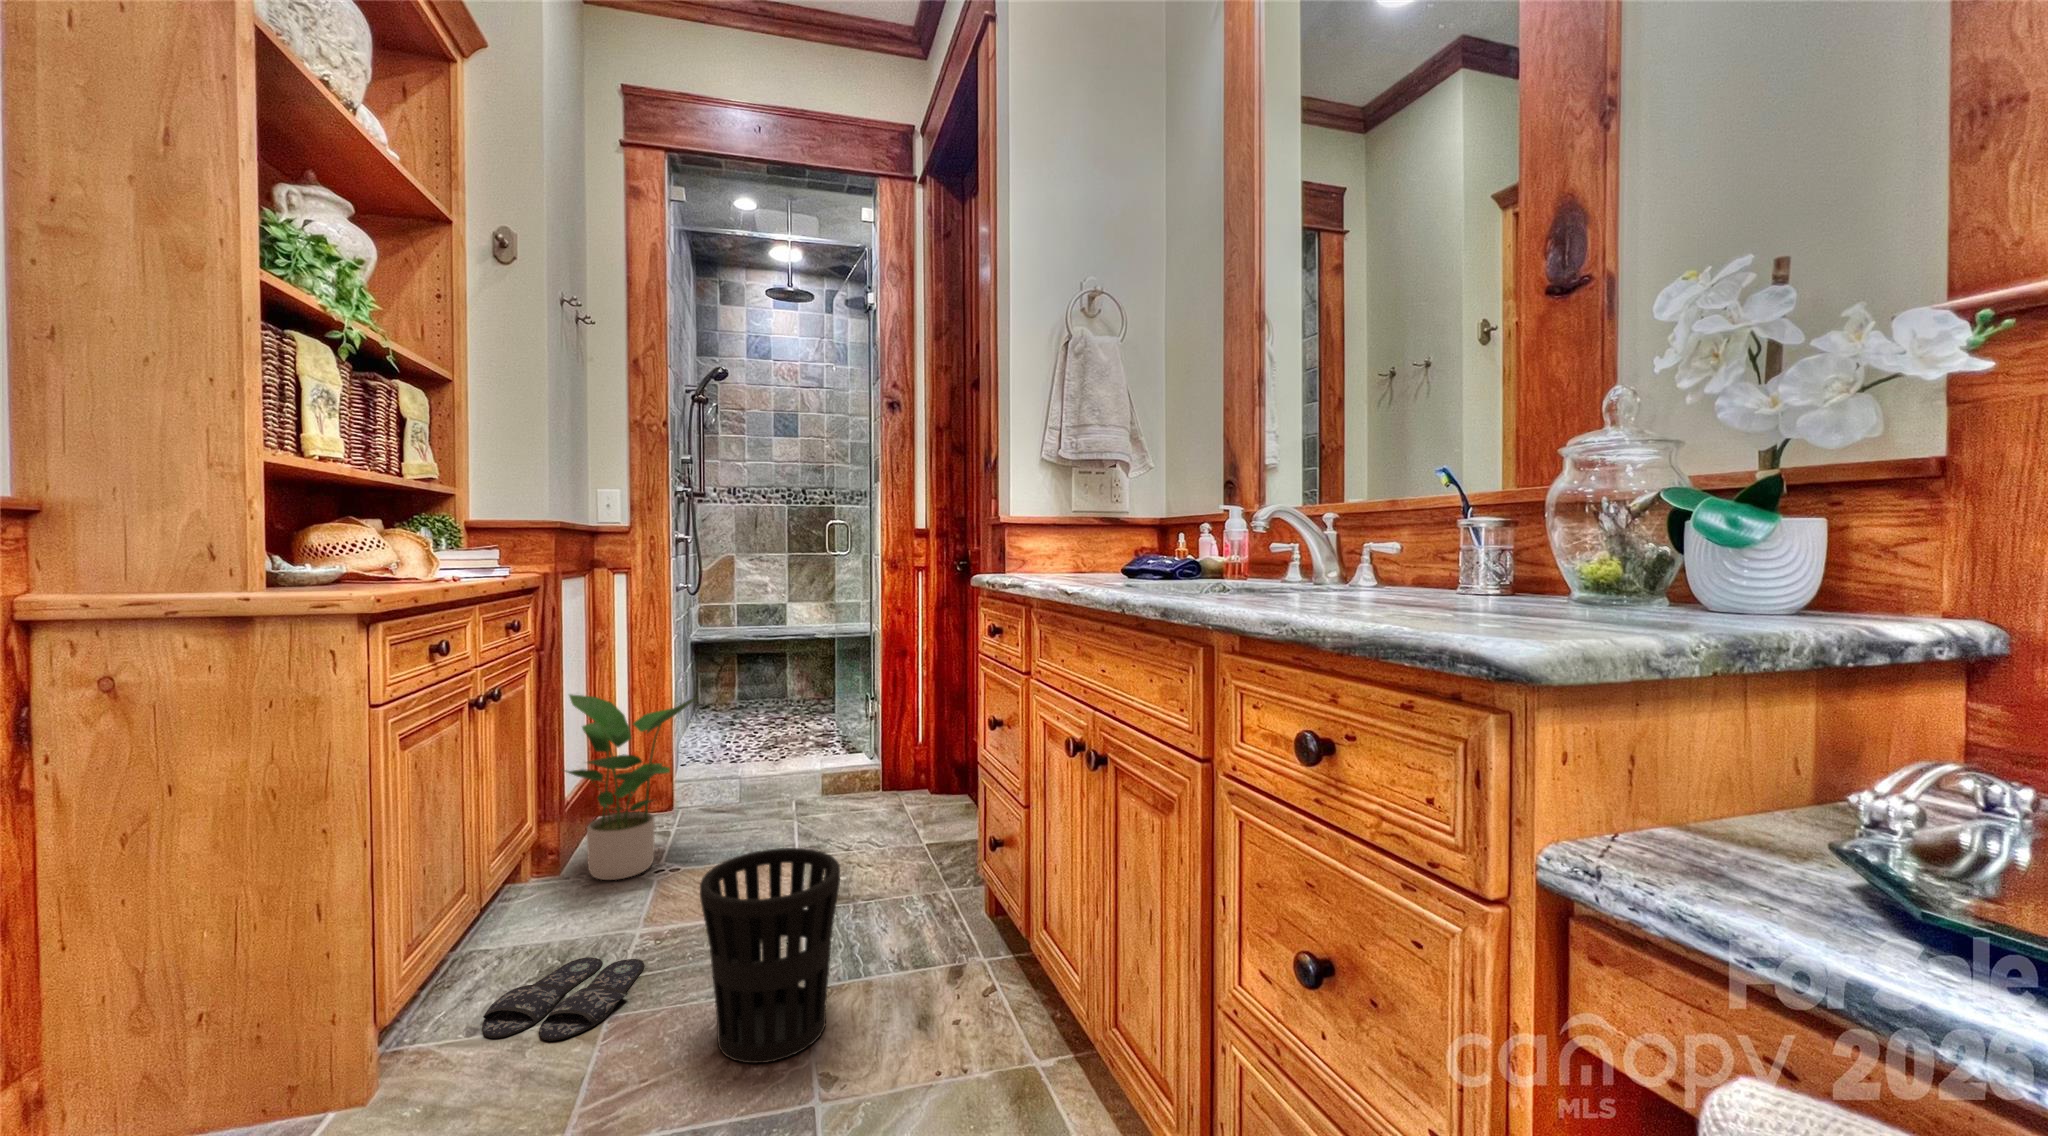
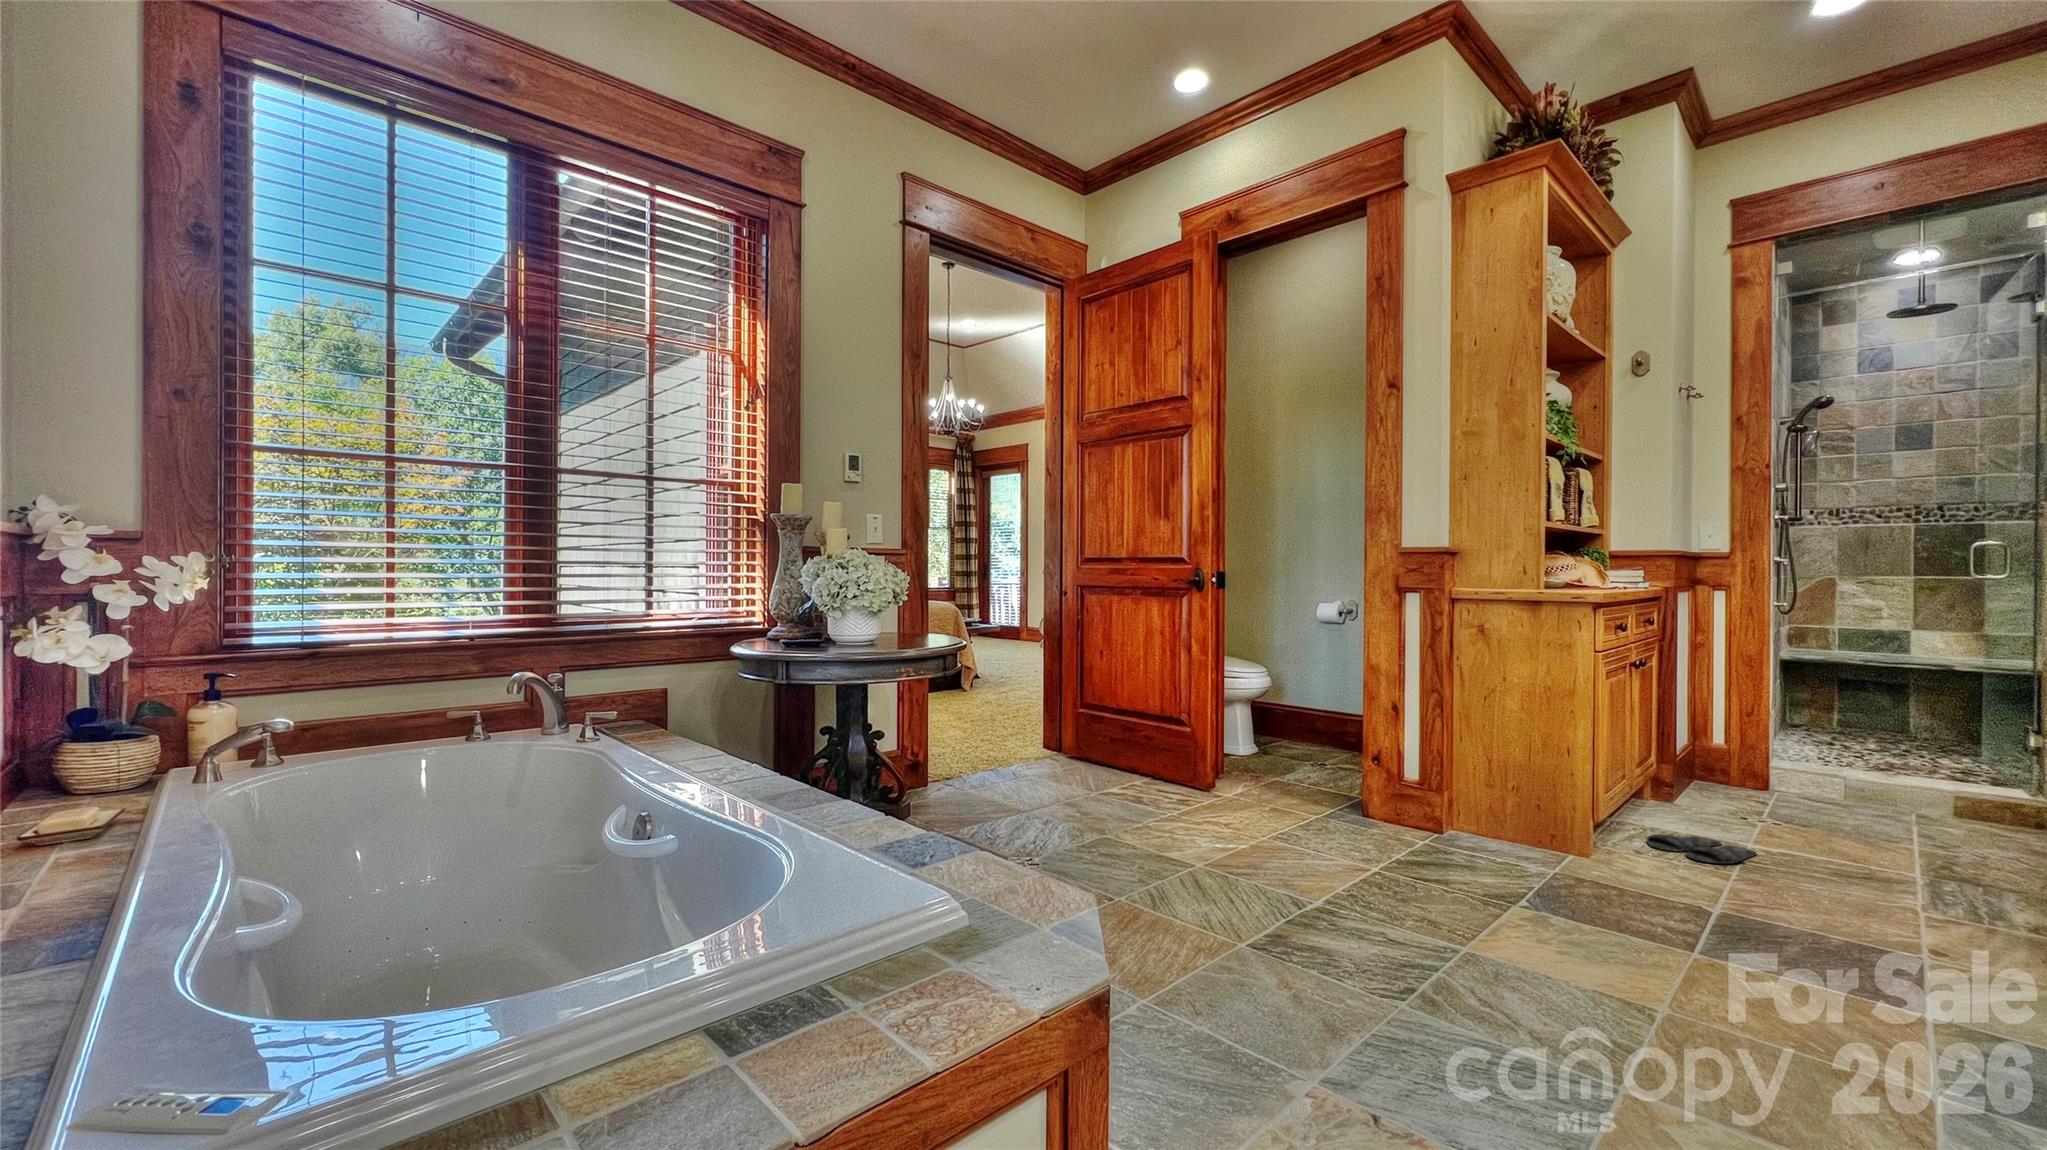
potted plant: present [565,695,696,880] -> none [1674,673,1803,814]
wastebasket: present [700,848,840,1063] -> none [1813,786,1949,924]

